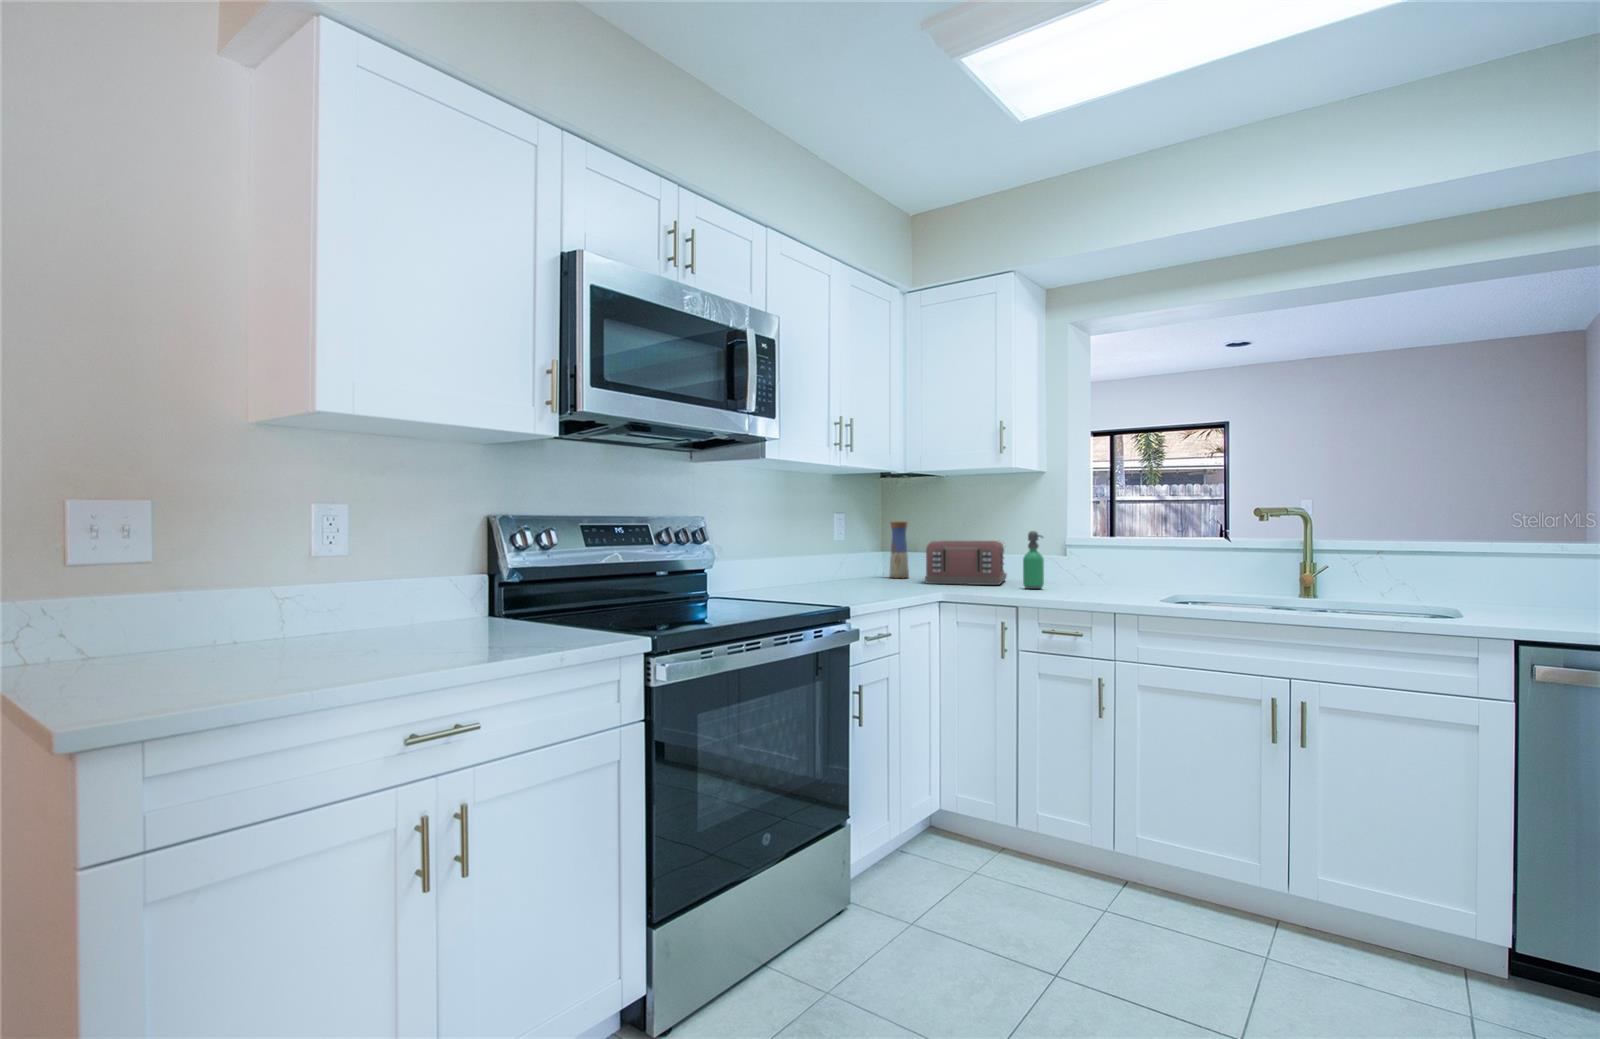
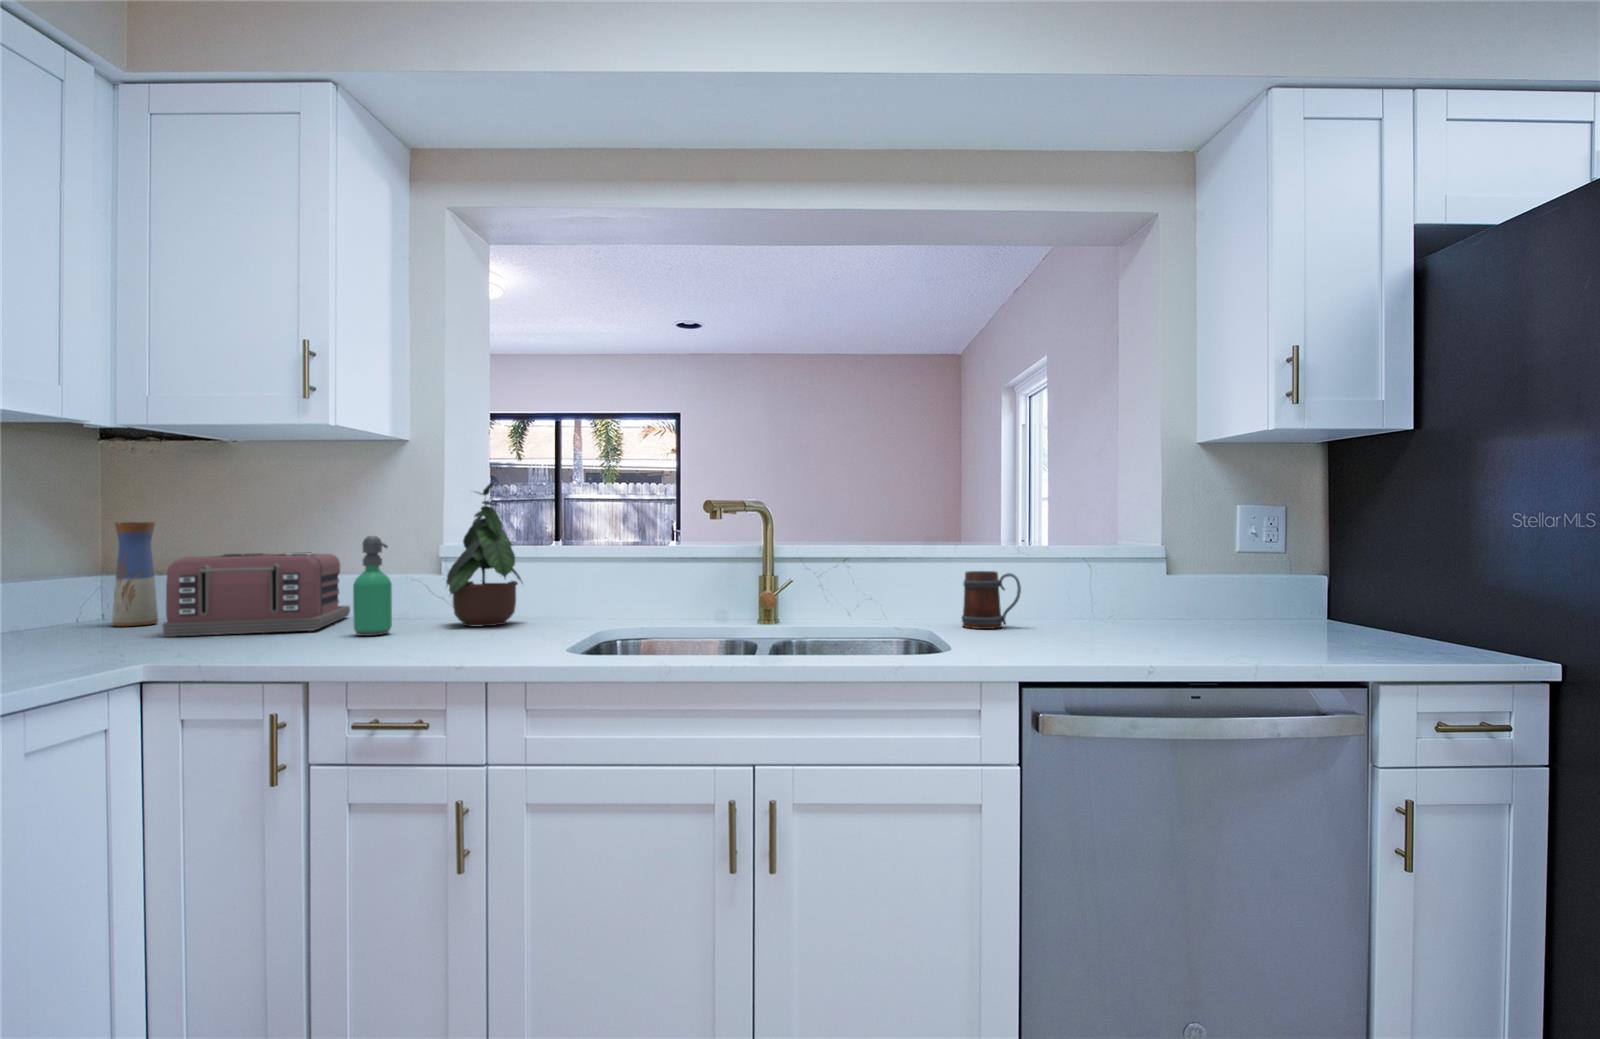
potted plant: none [1066,497,1124,589] -> present [446,483,522,627]
mug: none [1491,566,1555,613] -> present [962,571,1021,629]

